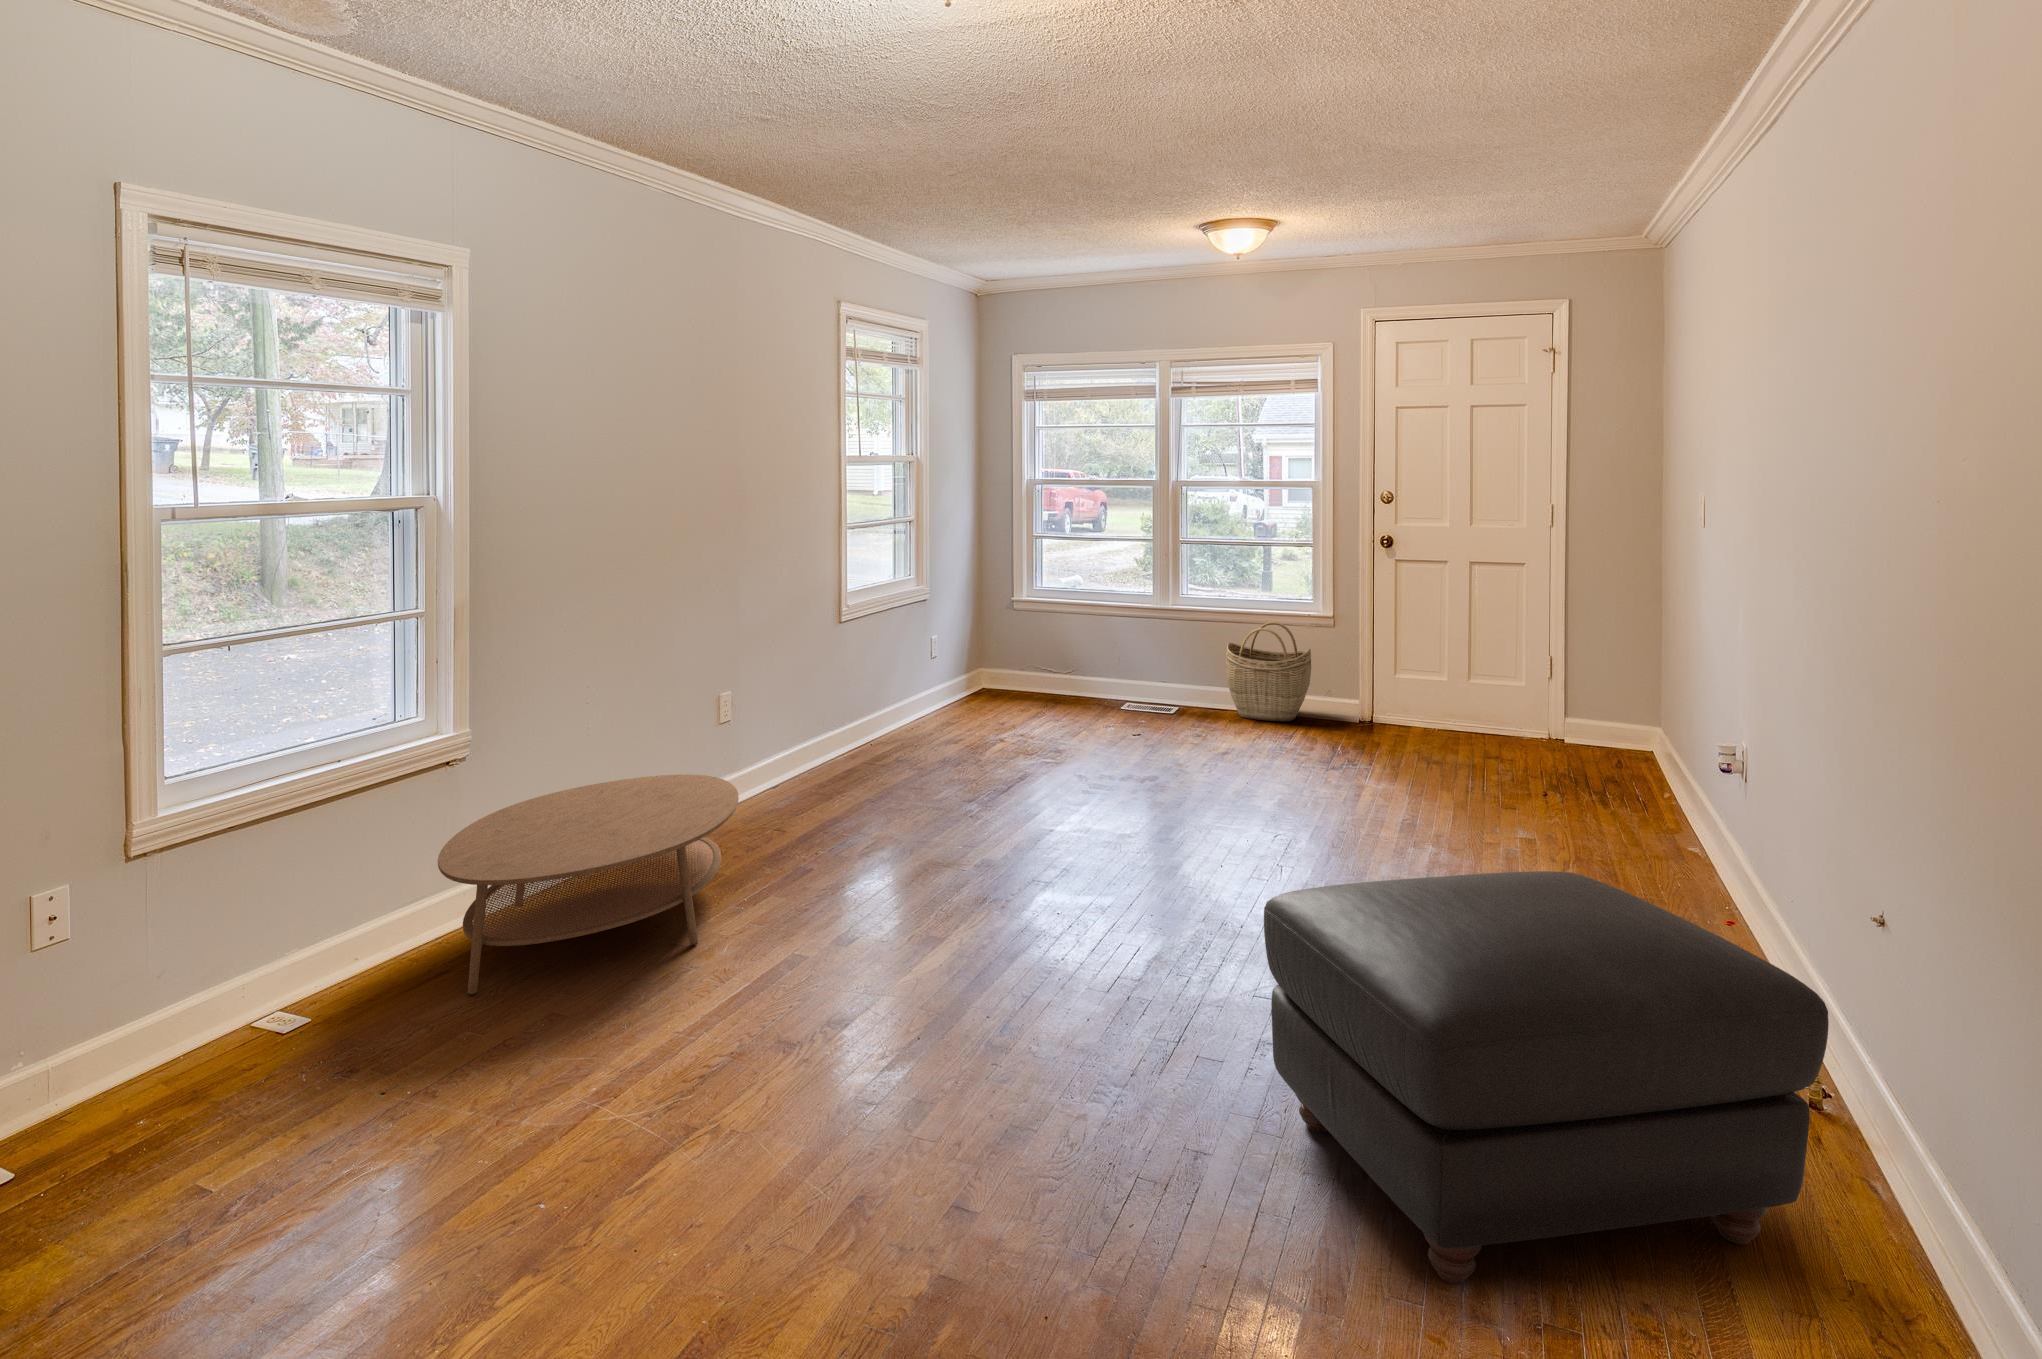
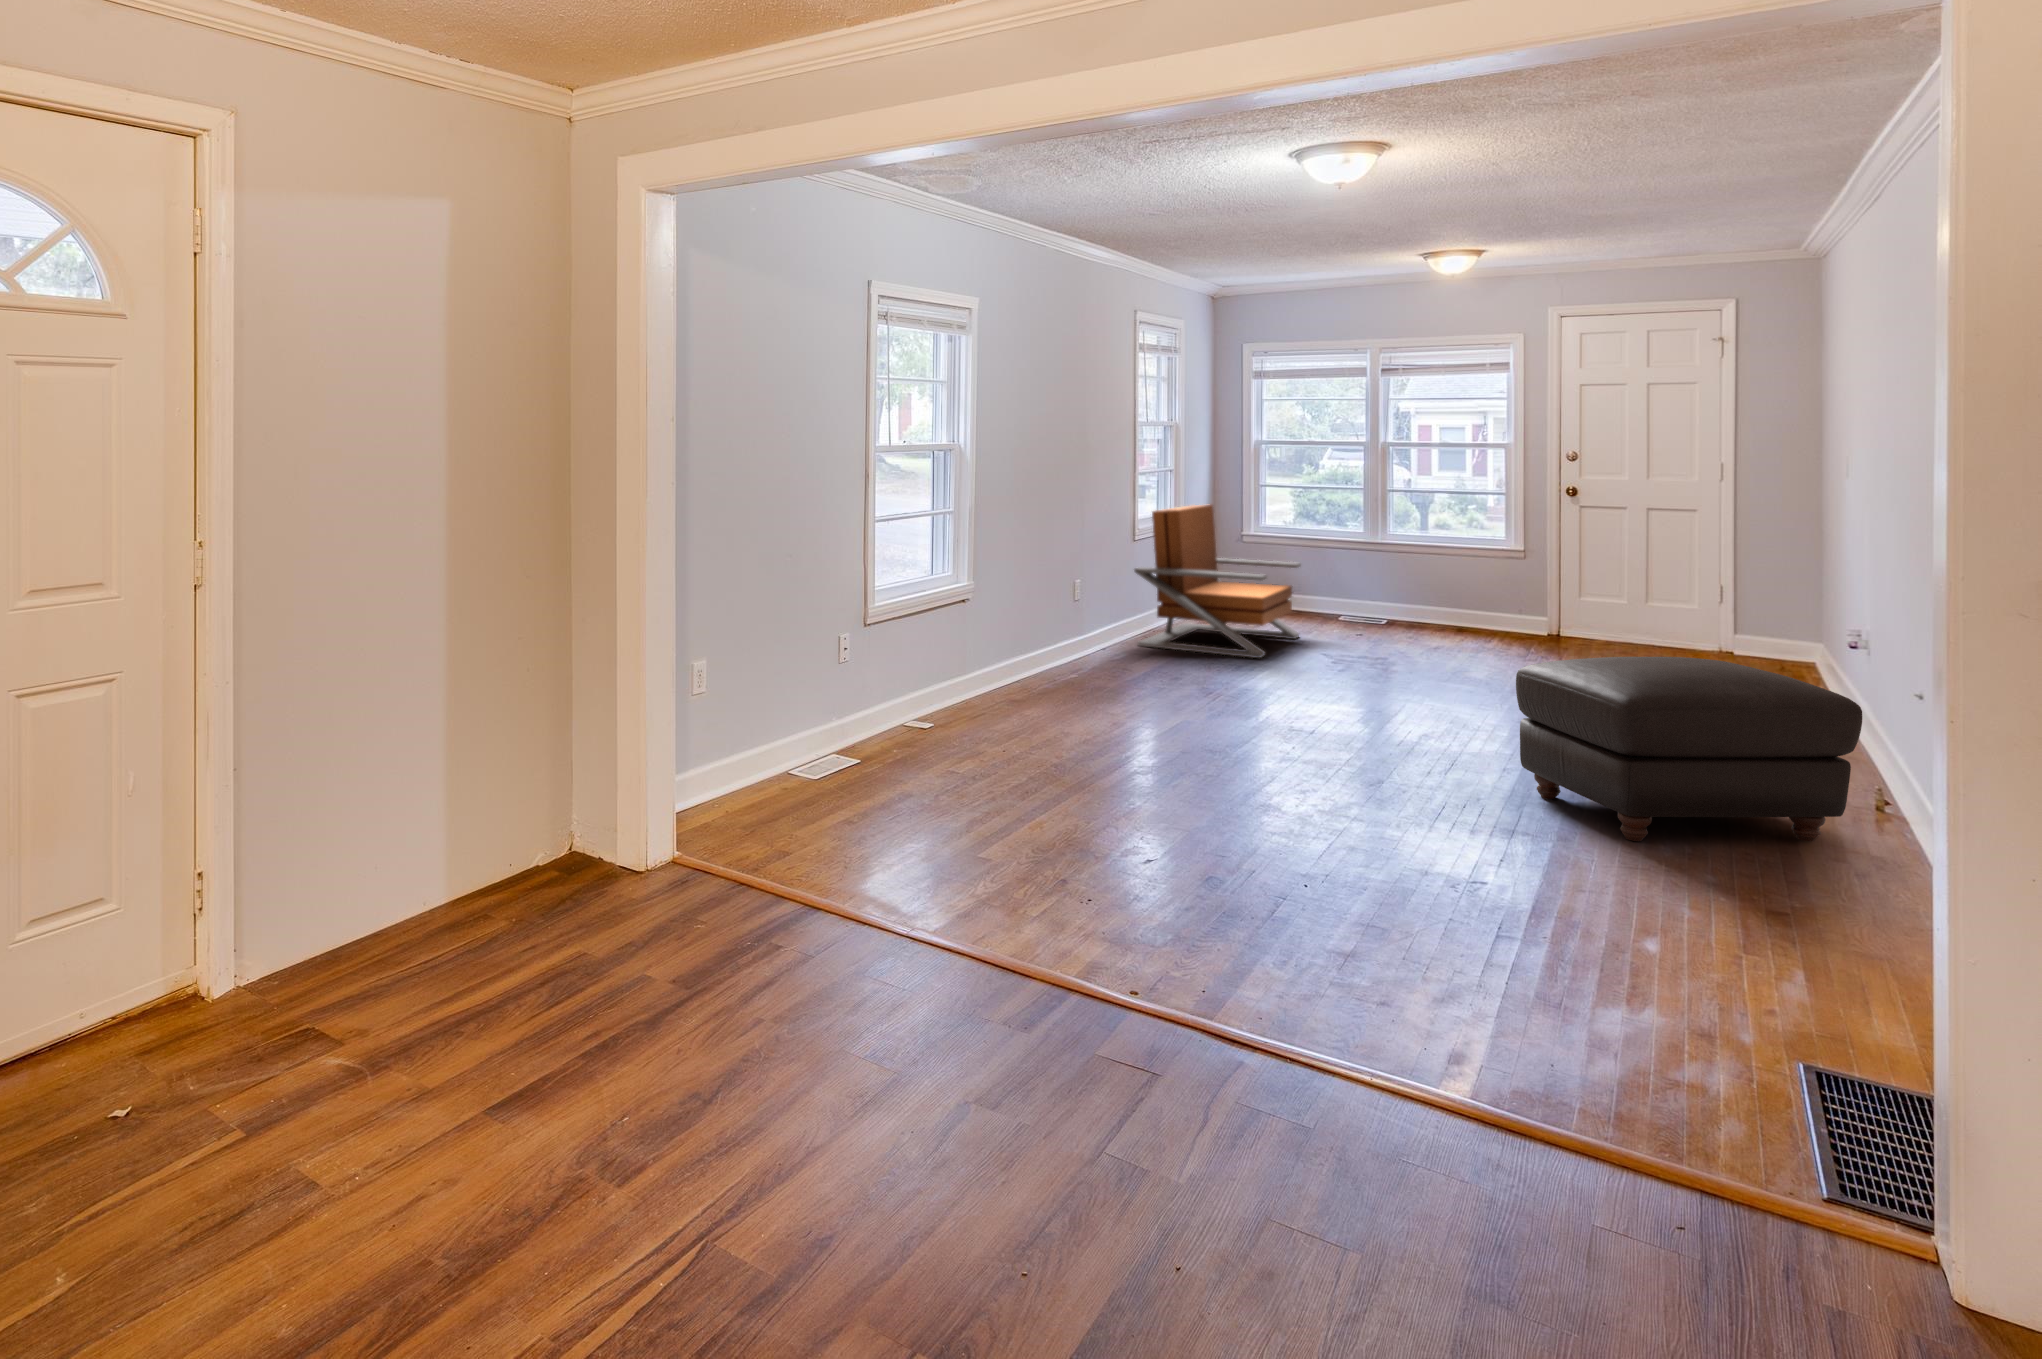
lounge chair: none [834,562,1063,782] -> present [1134,505,1301,658]
woven basket: present [1226,622,1311,721] -> none [1431,557,1505,634]
coffee table: present [438,775,739,995] -> none [970,629,1130,731]

